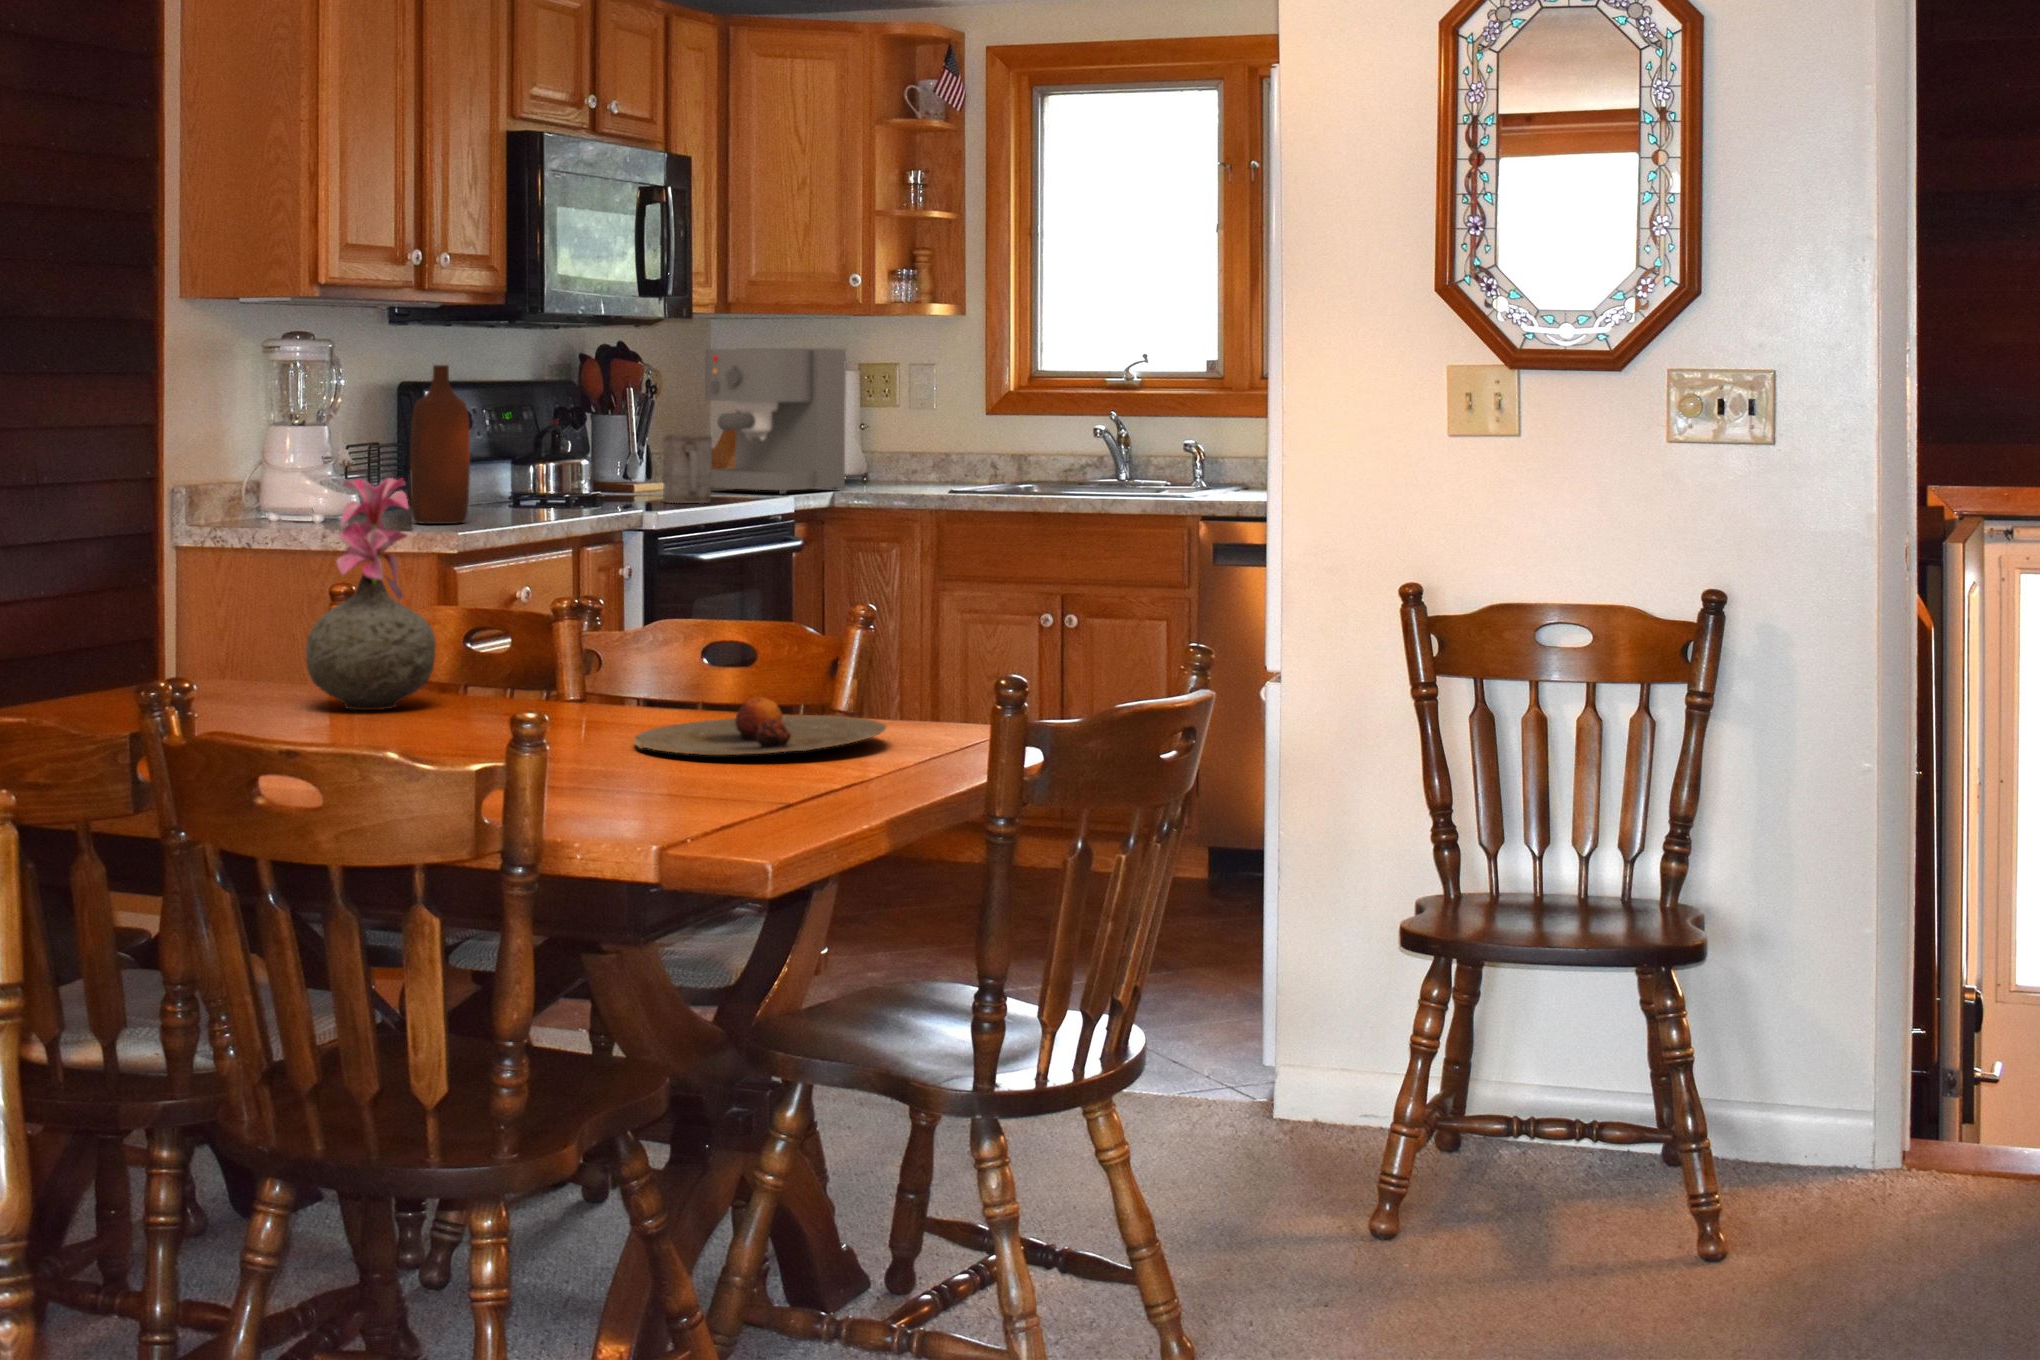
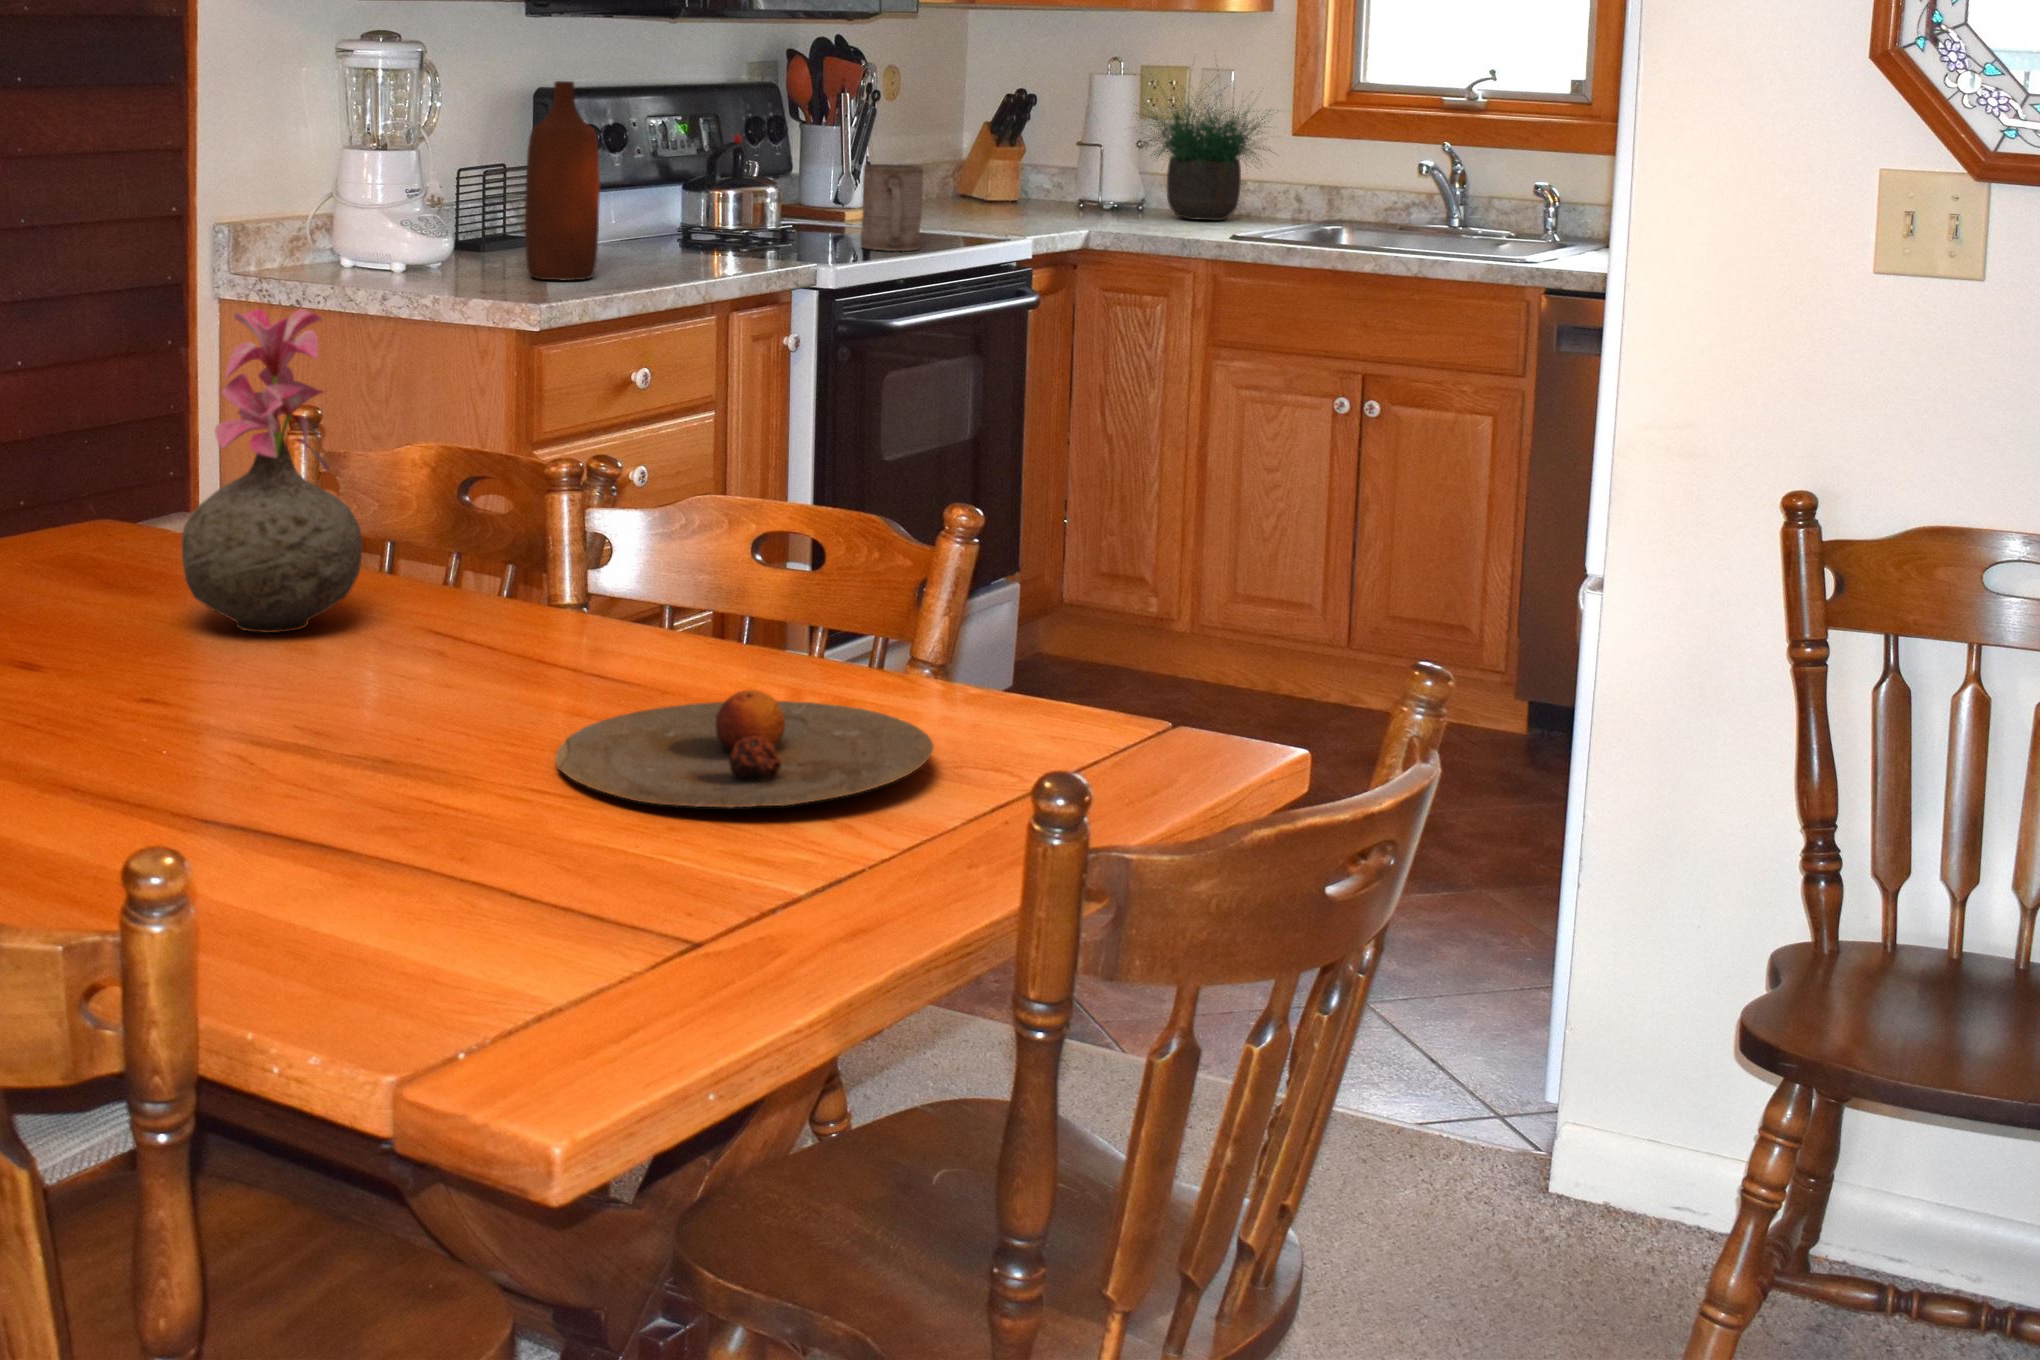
potted plant: none [854,345,993,482] -> present [1143,85,1276,220]
coffee maker: present [705,348,846,494] -> none [924,51,1106,237]

